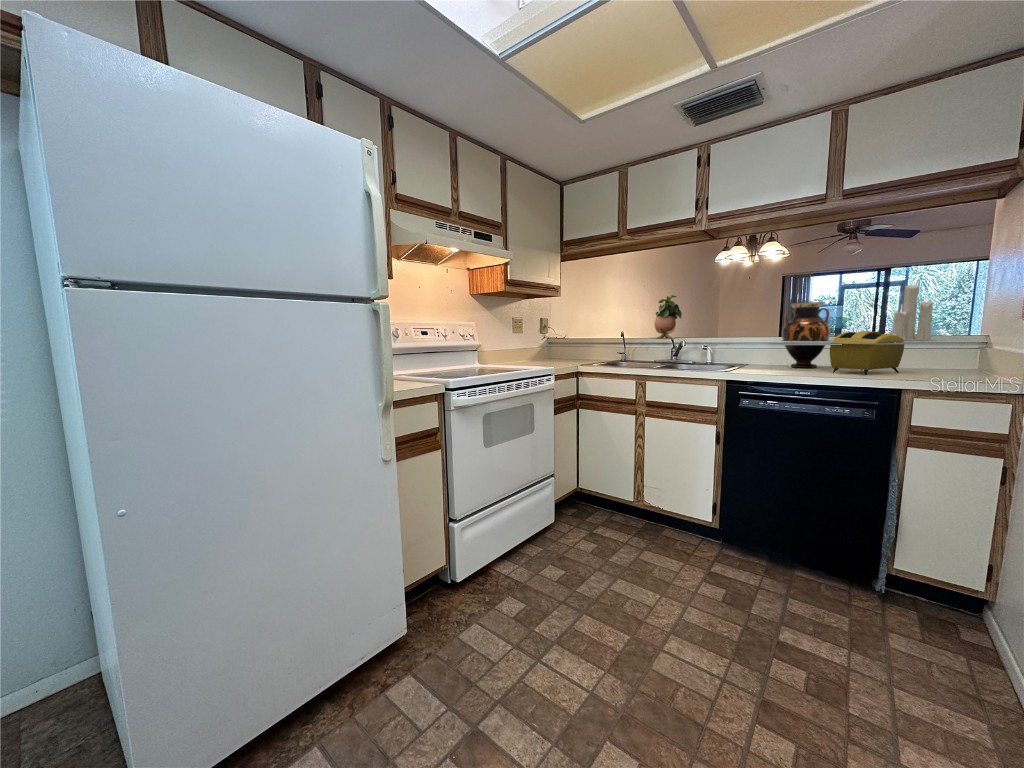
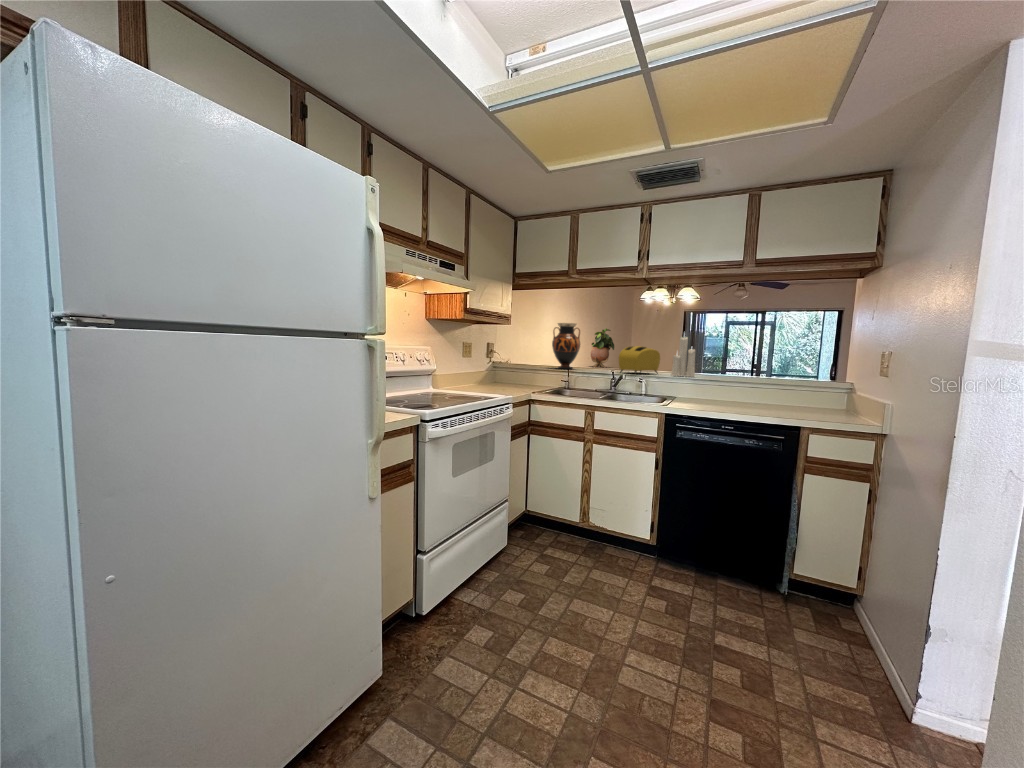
candle: present [892,280,933,340] -> present [671,337,695,377]
vase: present [782,302,831,368] -> present [552,323,580,369]
toaster: present [830,331,904,375] -> present [619,346,660,373]

